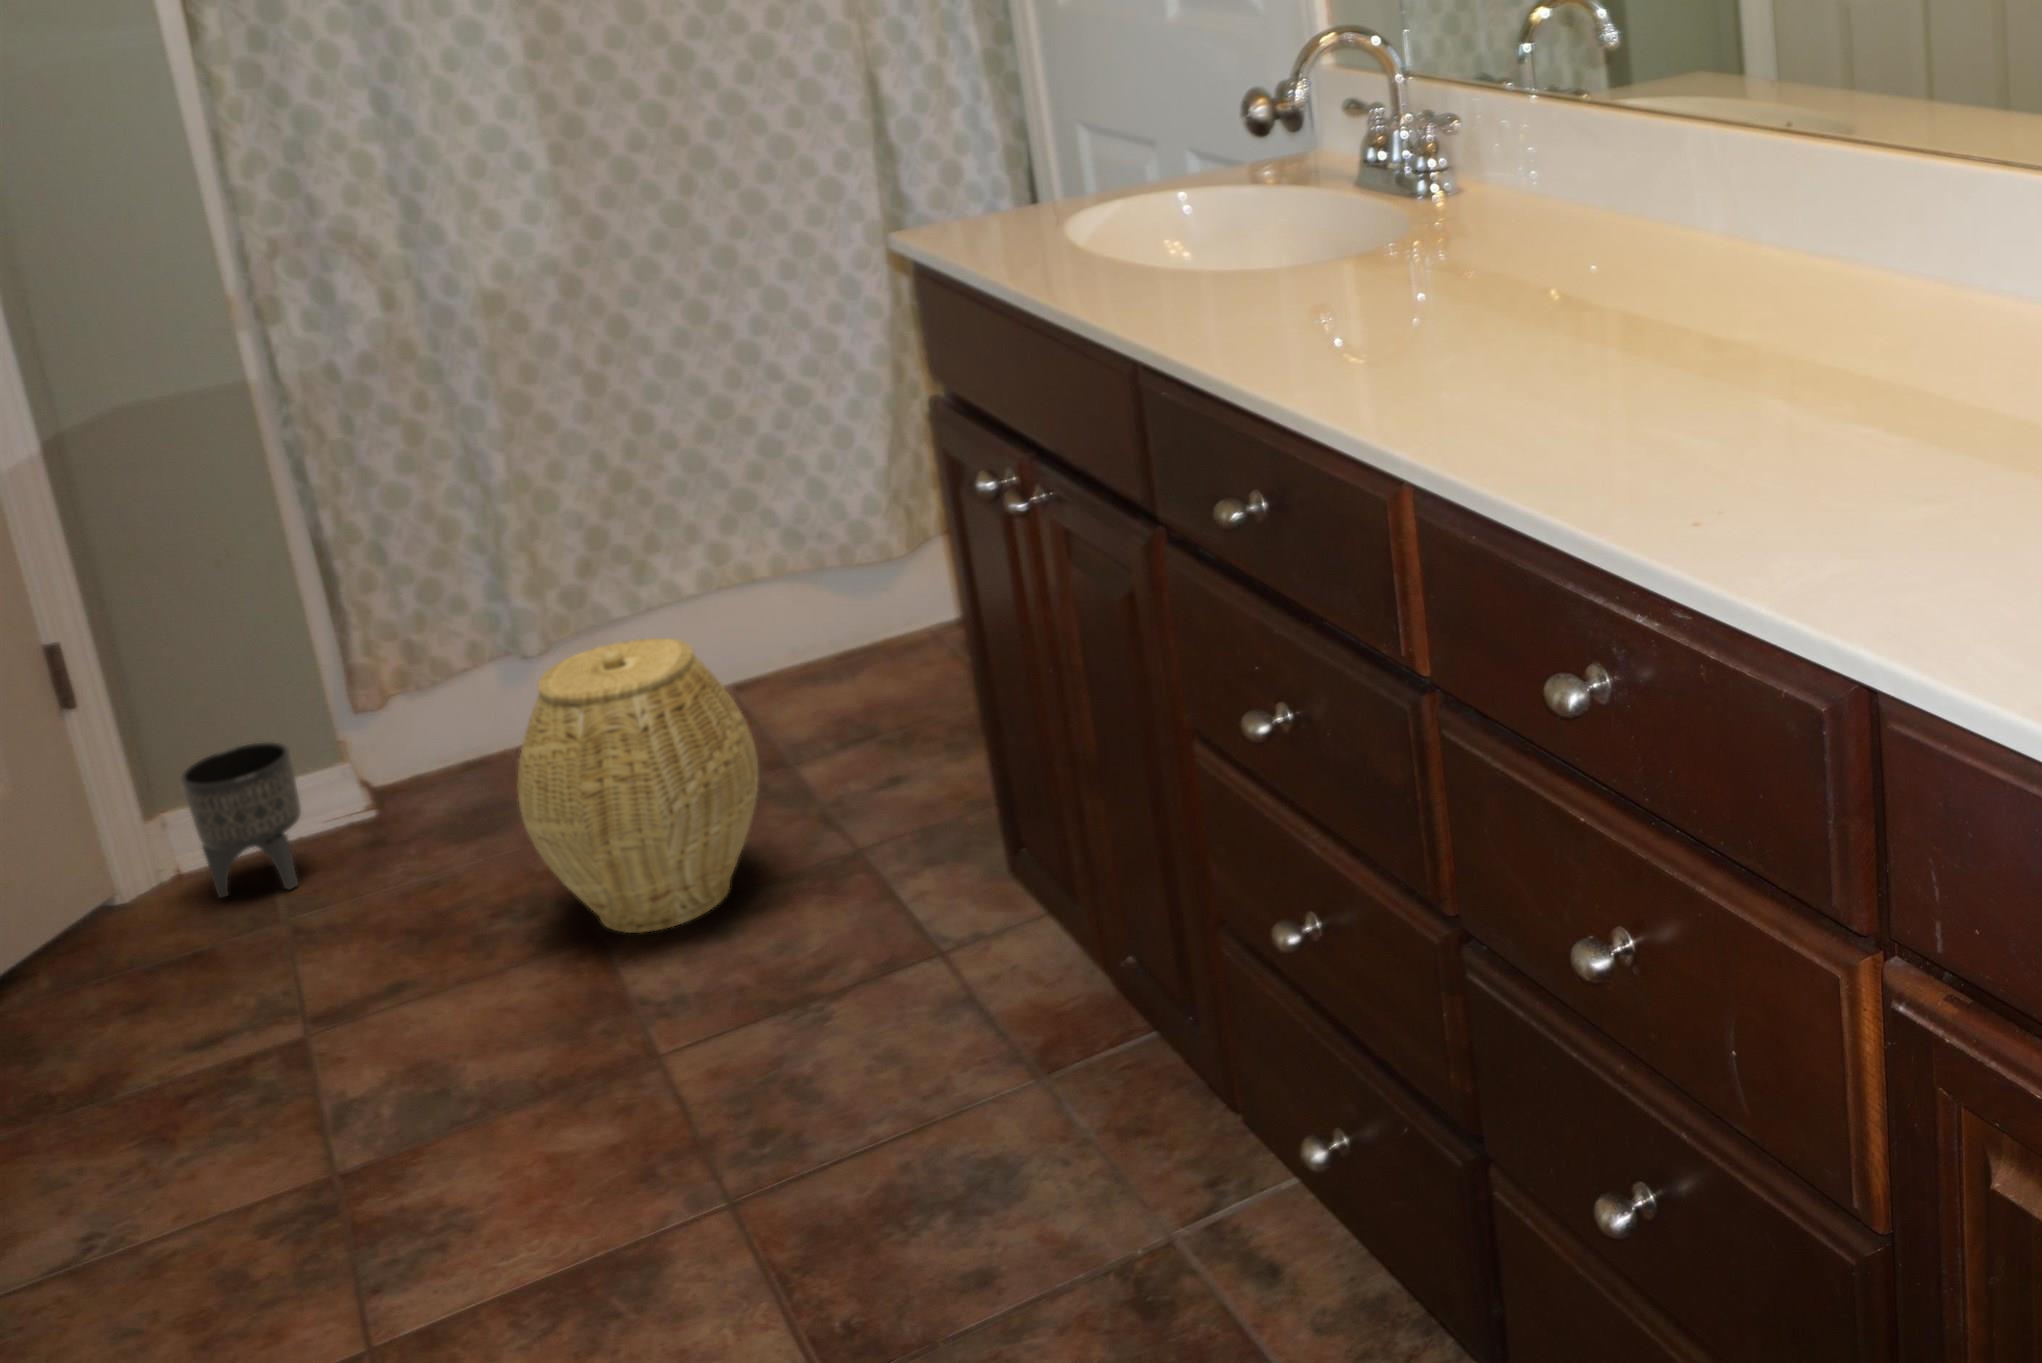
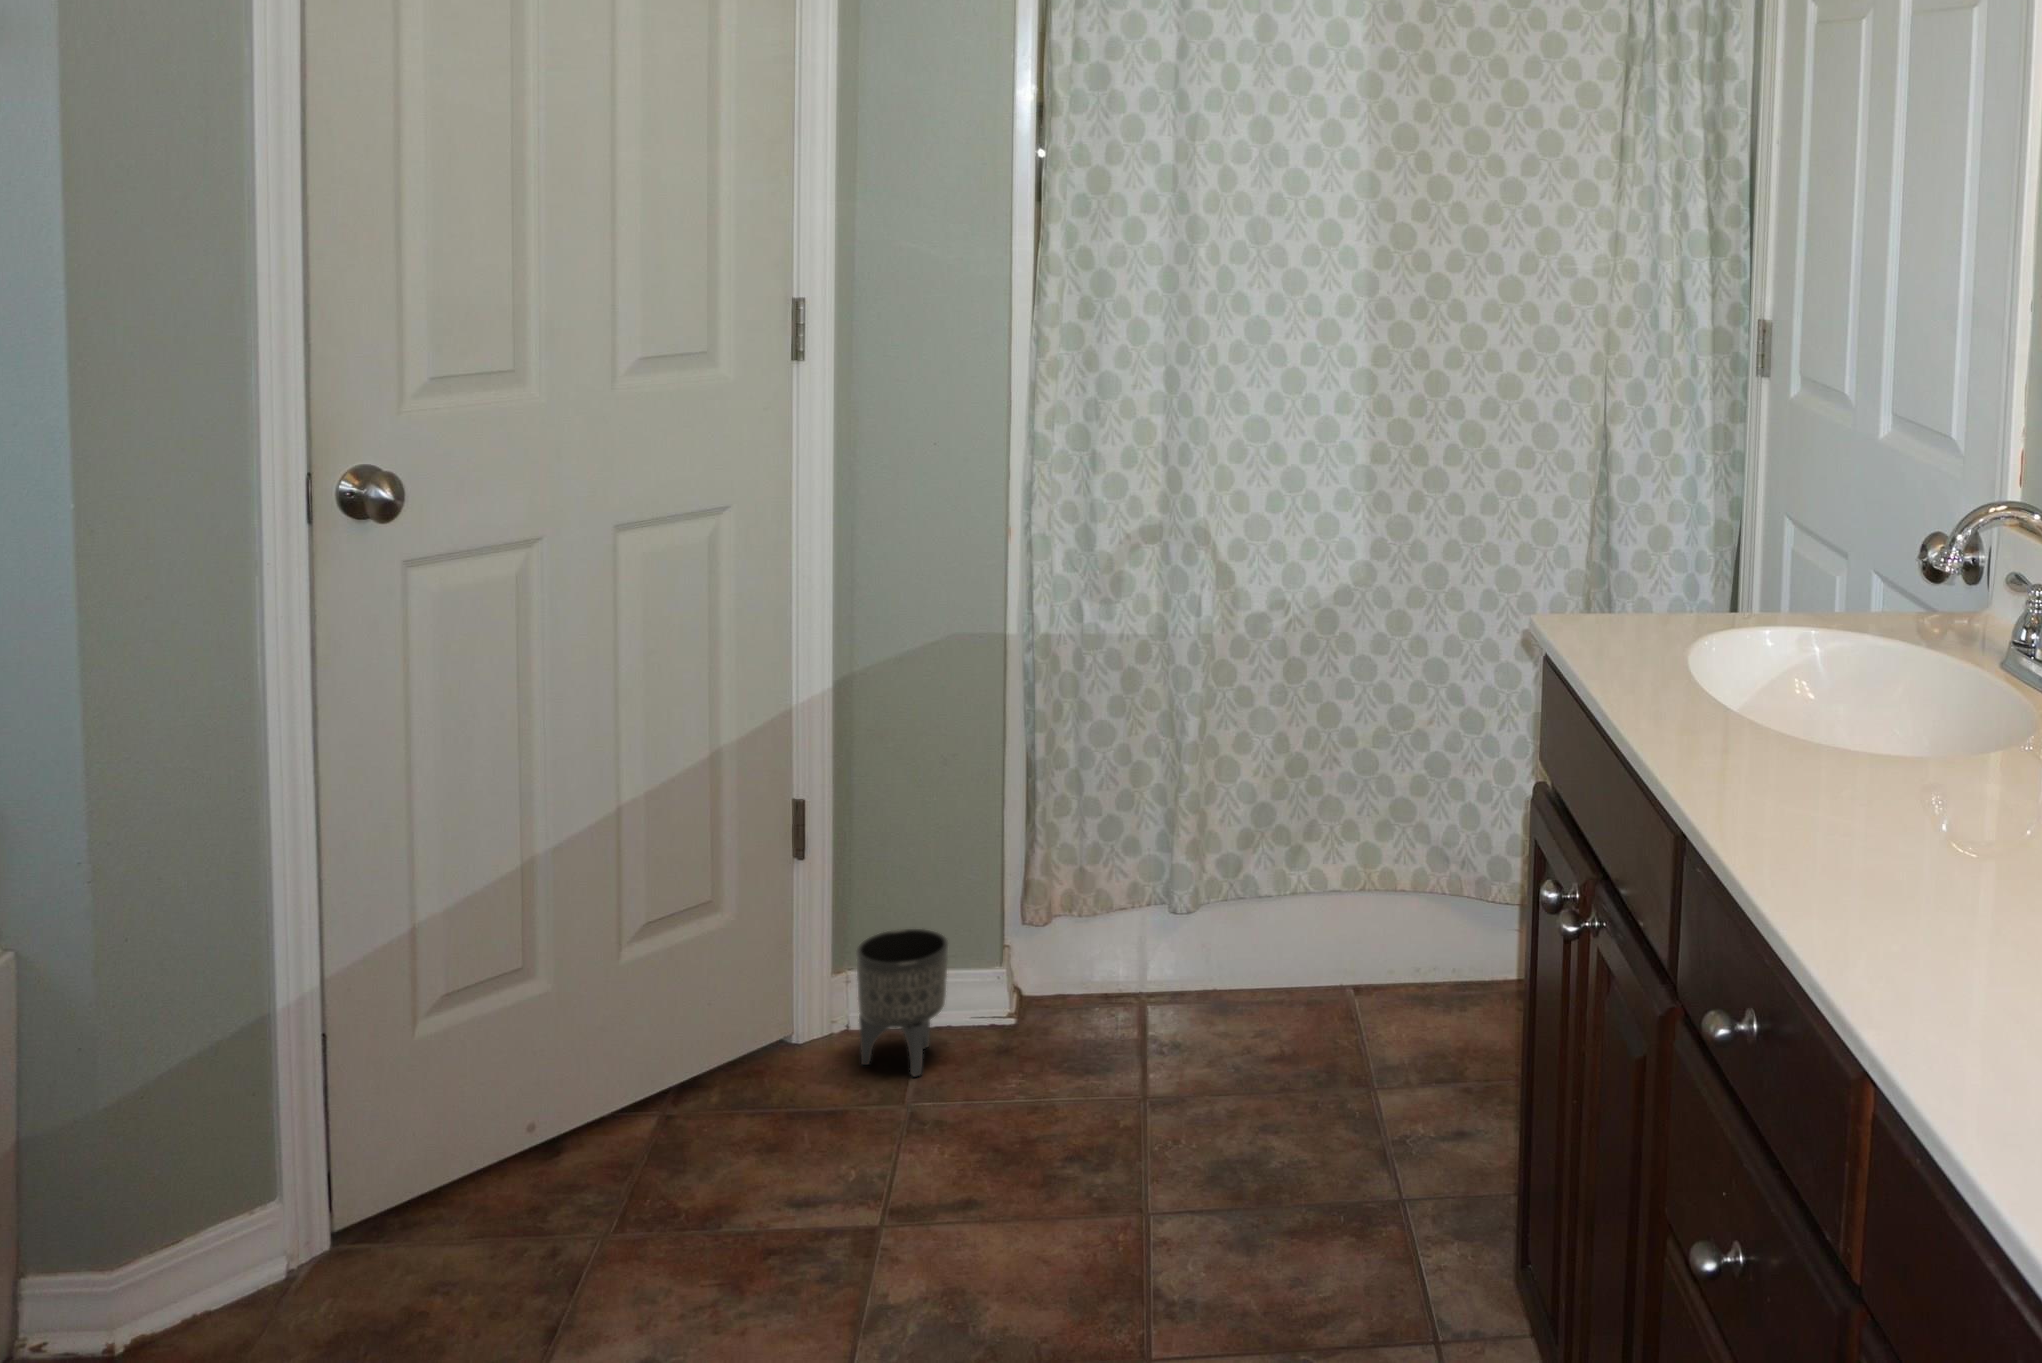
woven basket: present [518,638,758,933] -> none [1074,940,1299,1249]

